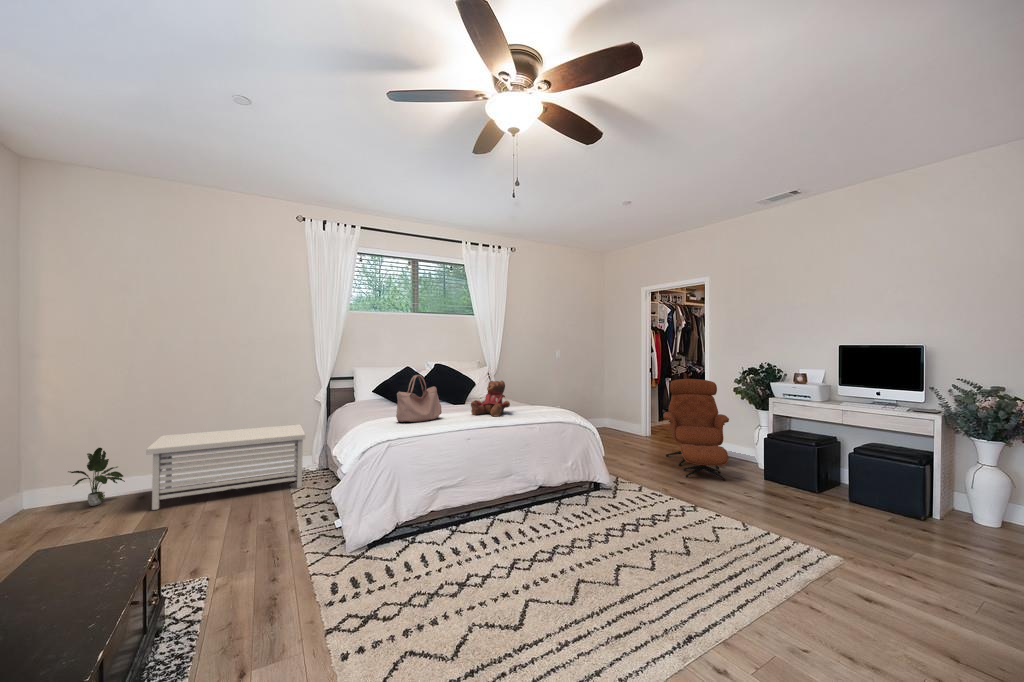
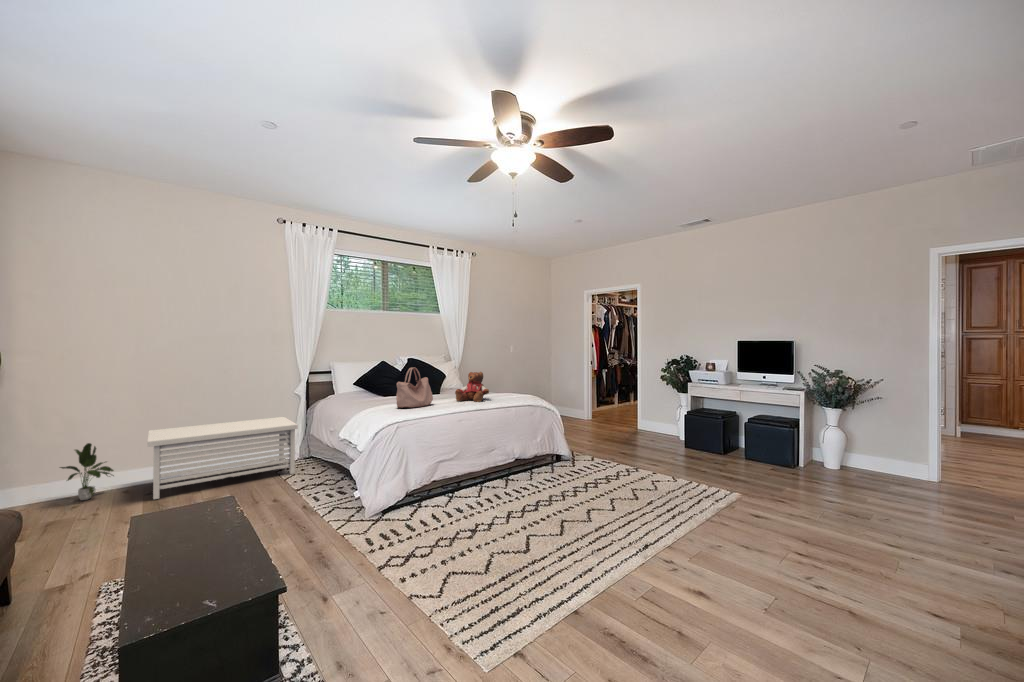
lounge chair: present [663,379,729,481] -> none [605,369,658,449]

